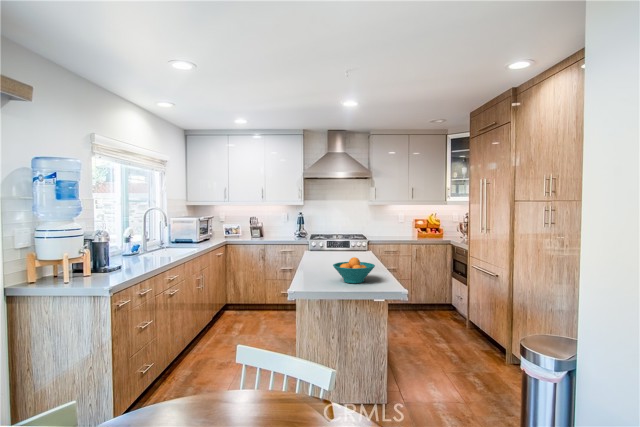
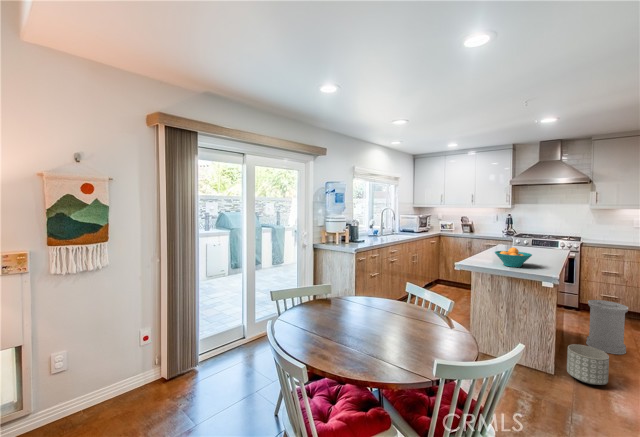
trash can: none [400,302,432,358] -> present [586,300,628,354]
planter: none [408,361,445,406] -> present [567,344,609,385]

